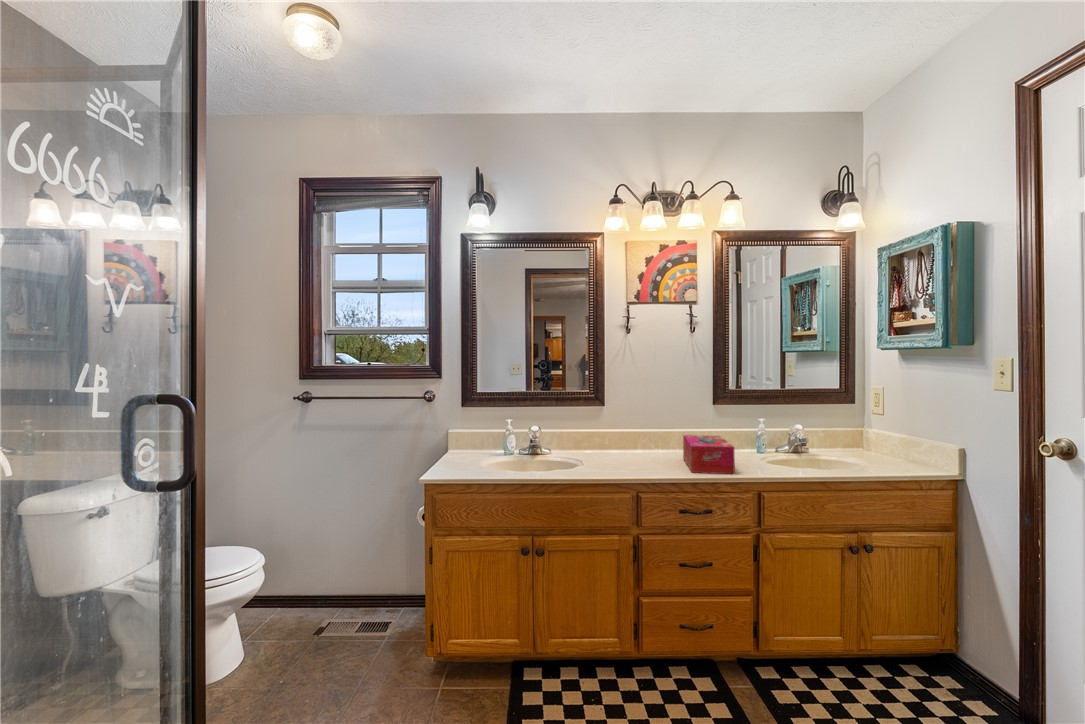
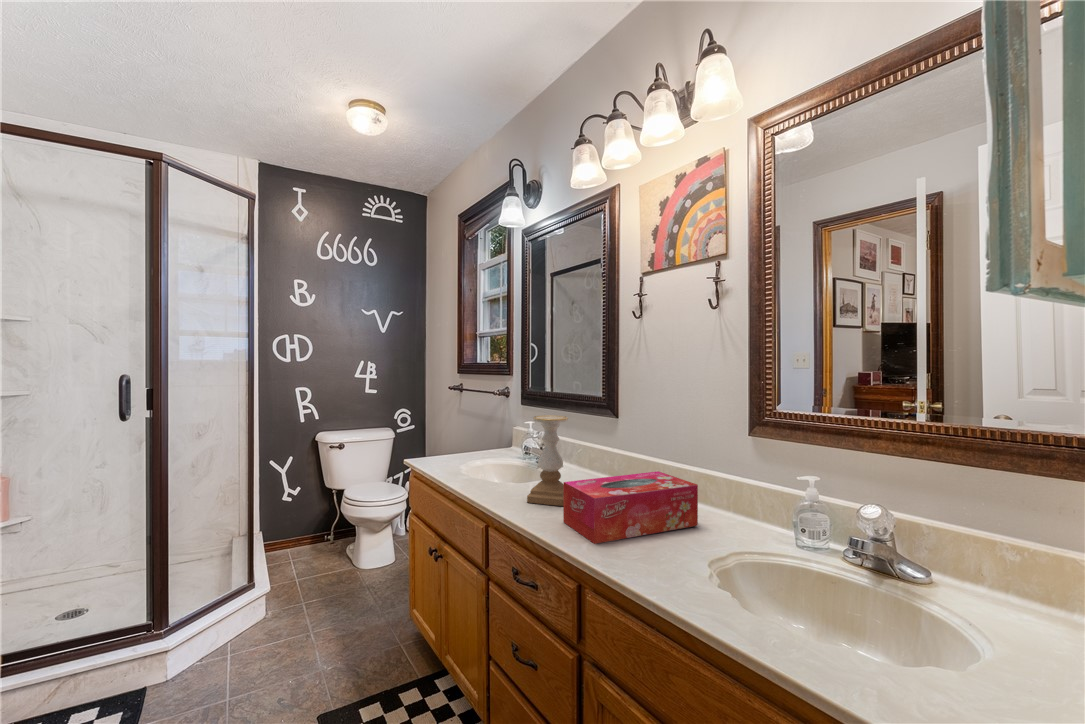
candle holder: none [620,406,659,472] -> present [527,415,568,506]

